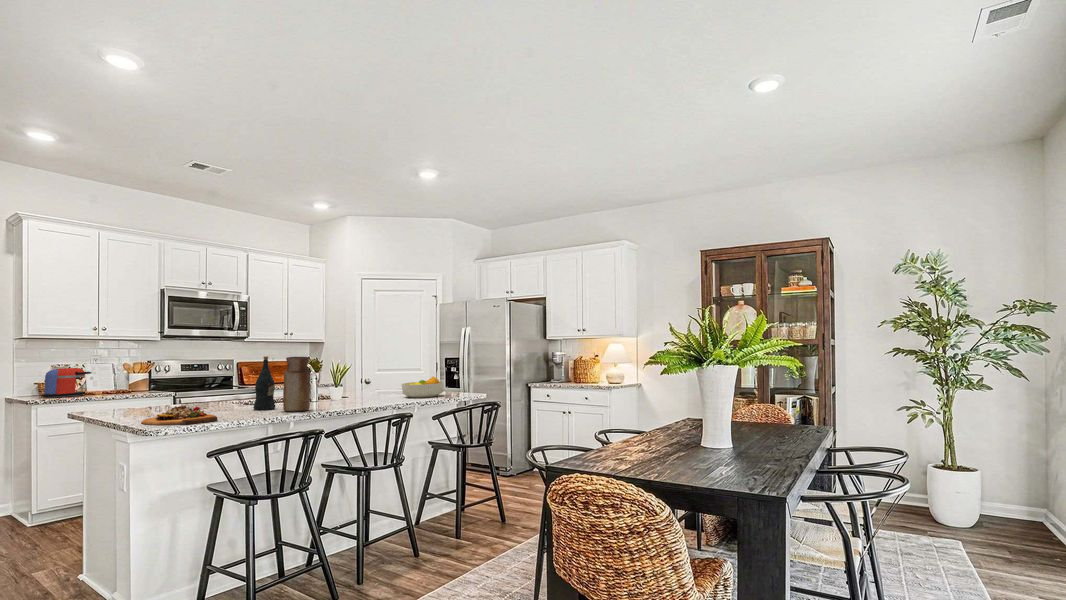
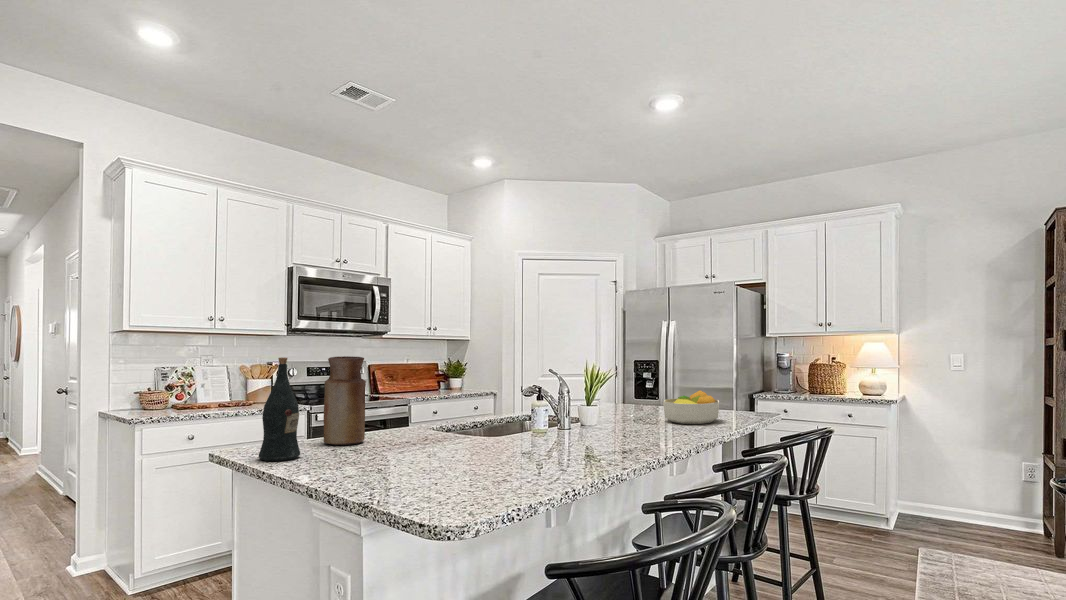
wine bottle: present [253,356,275,410] -> present [259,357,300,461]
vase: present [283,357,310,412] -> present [324,356,366,445]
coffee maker: present [43,368,91,398] -> none [146,371,207,413]
cutting board: present [141,406,217,425] -> none [347,448,485,492]

